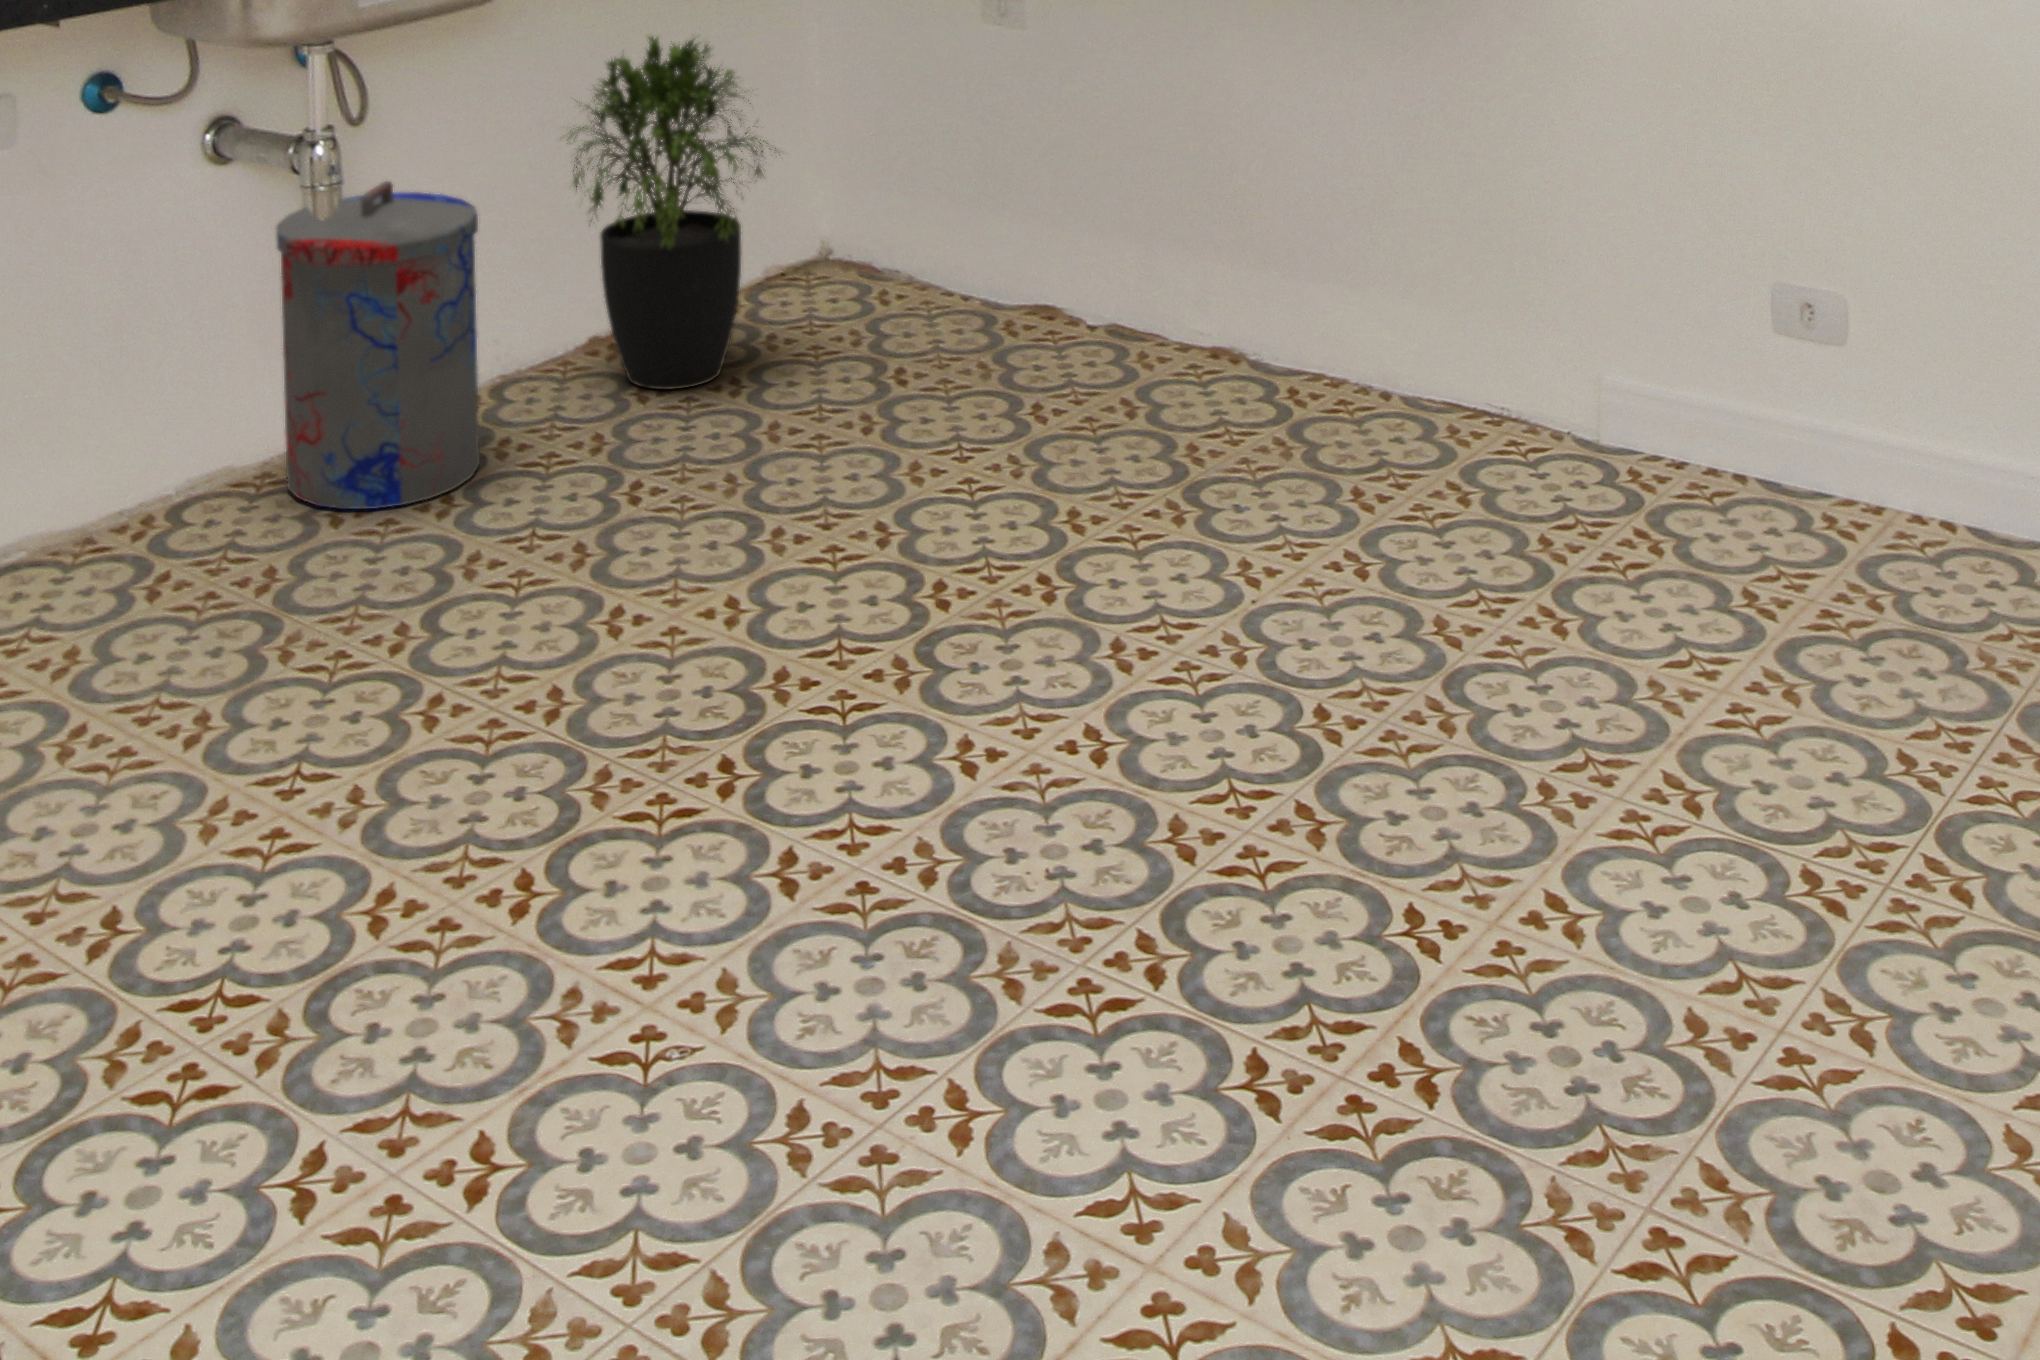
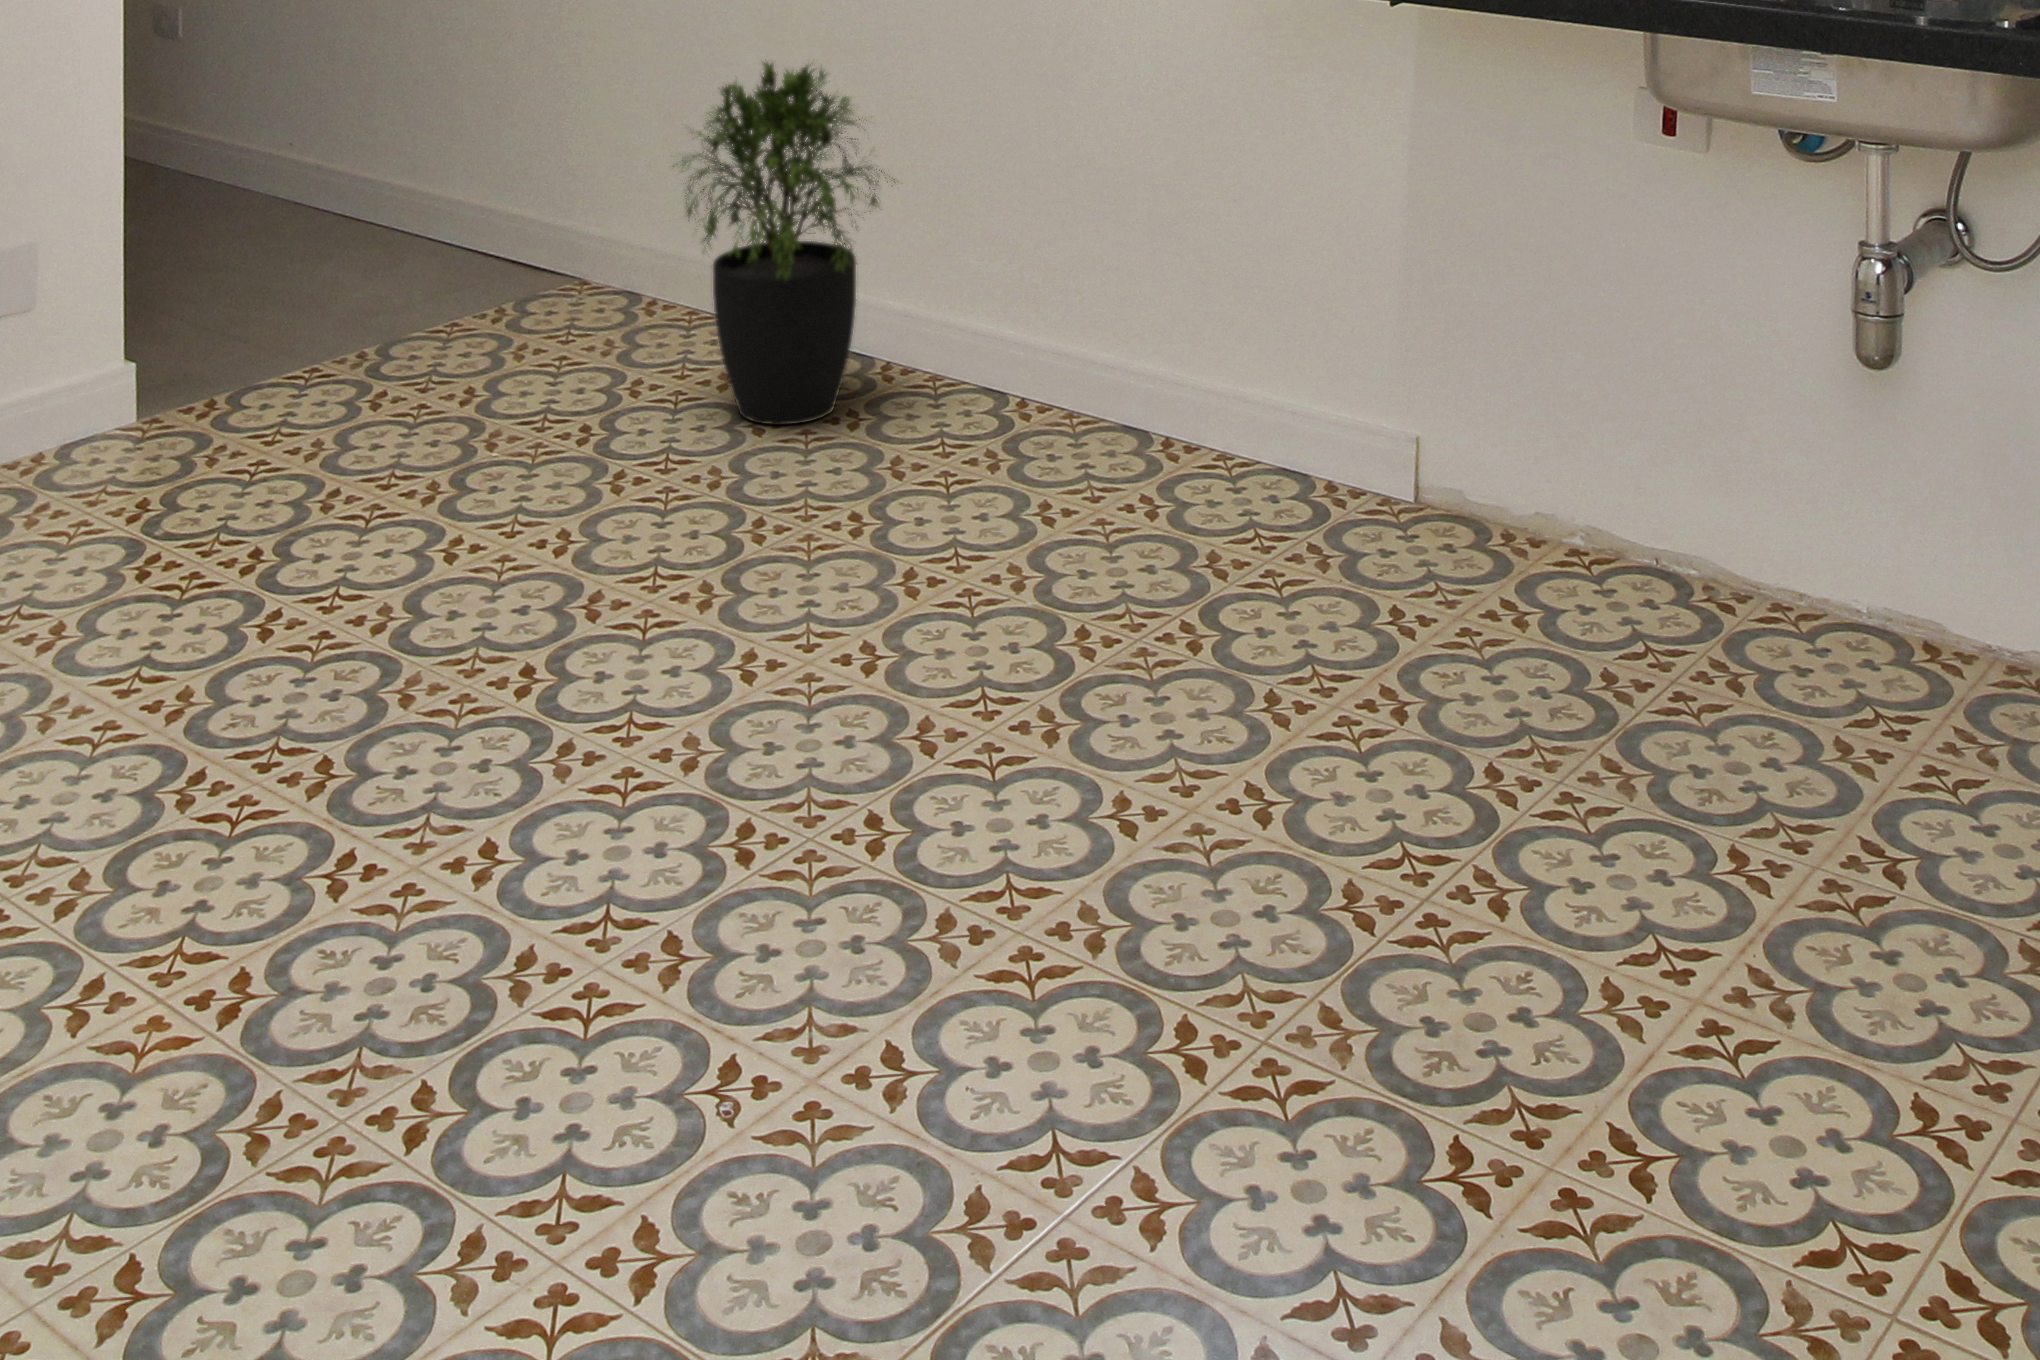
trash can: present [276,181,480,509] -> none [390,208,595,547]

